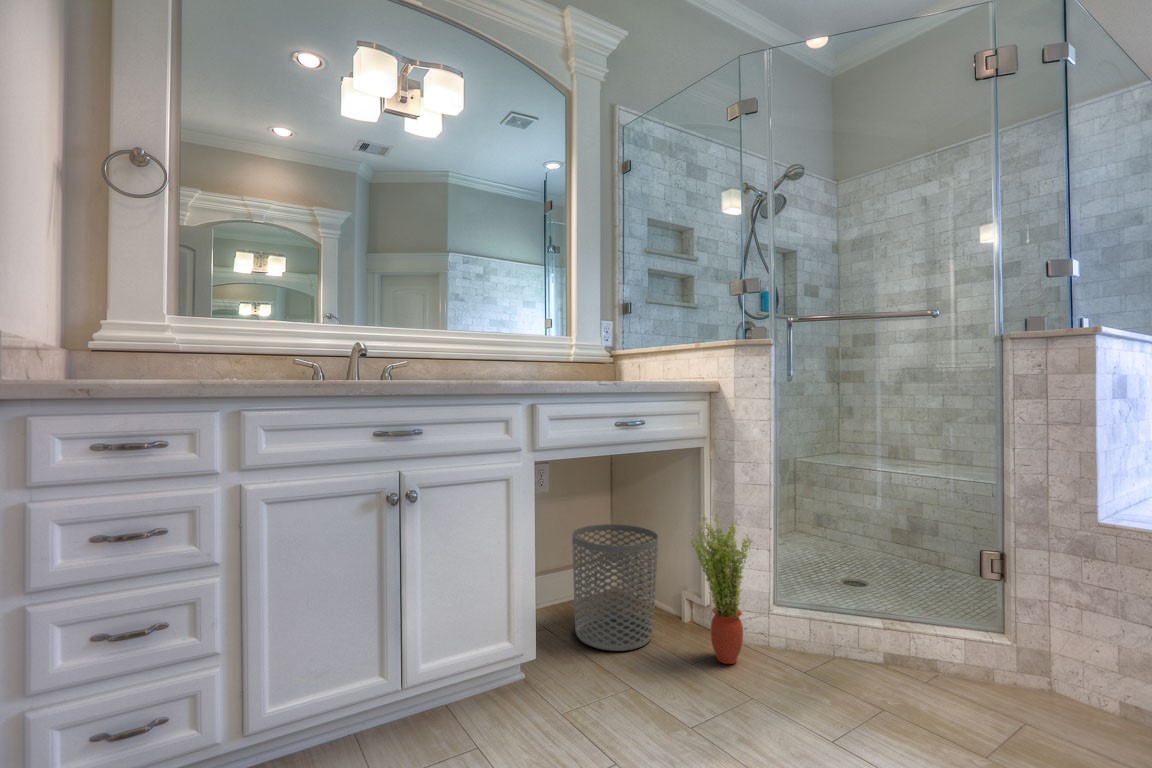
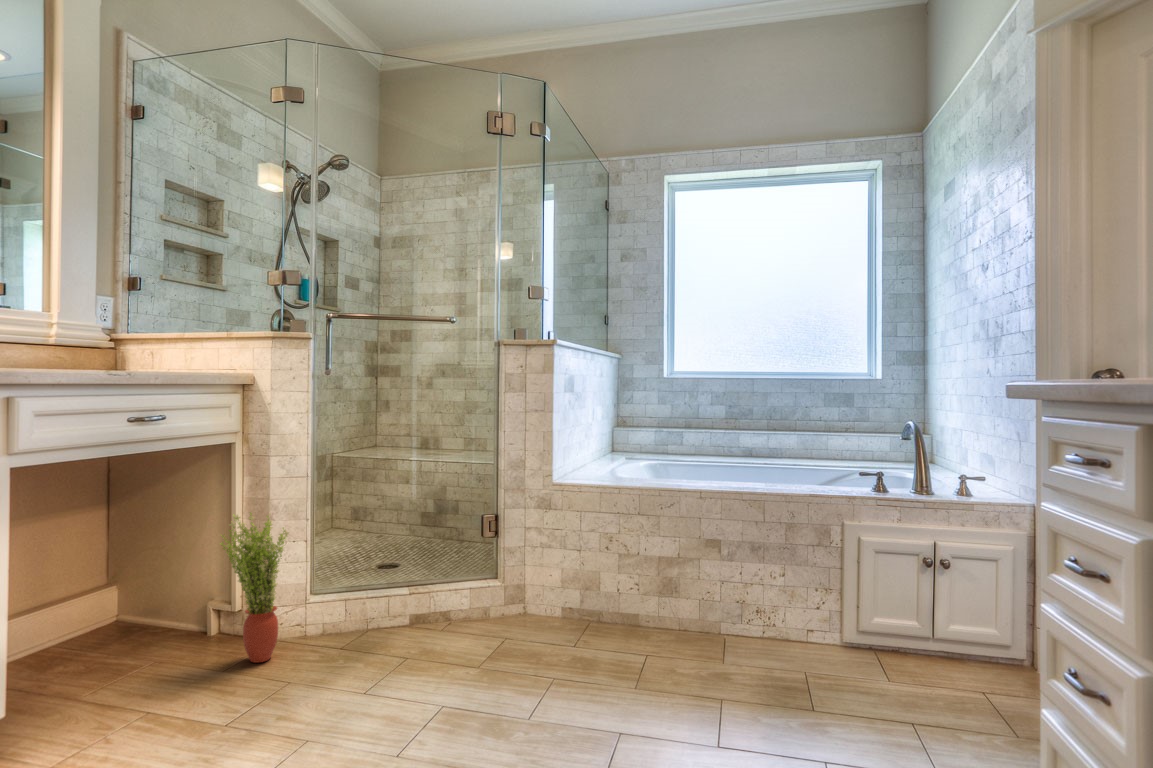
waste bin: present [572,524,658,651] -> none [58,542,179,688]

